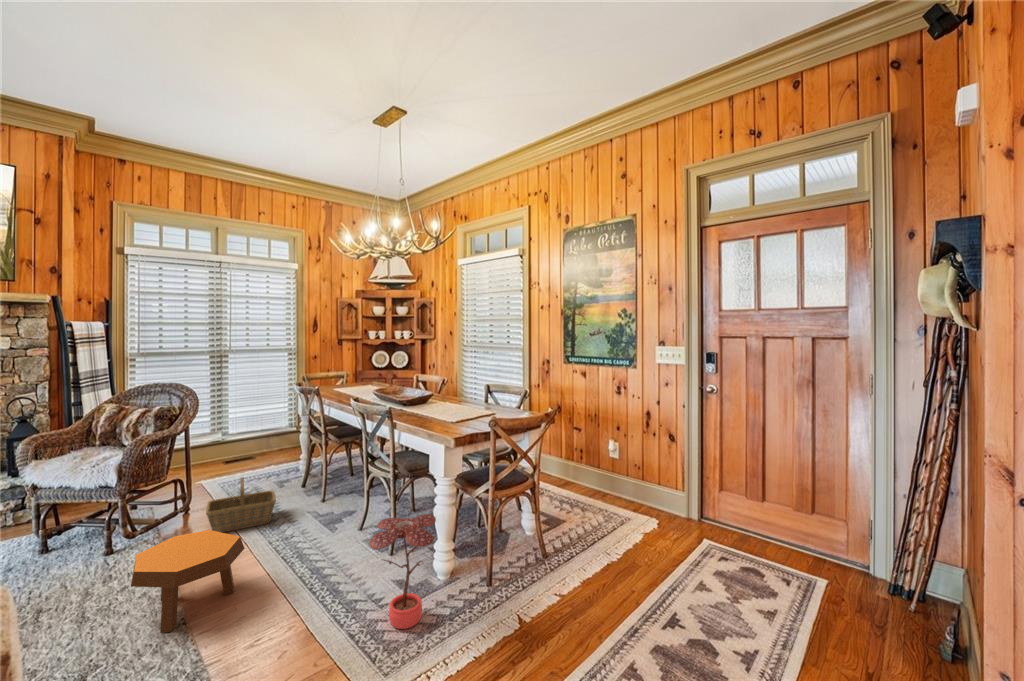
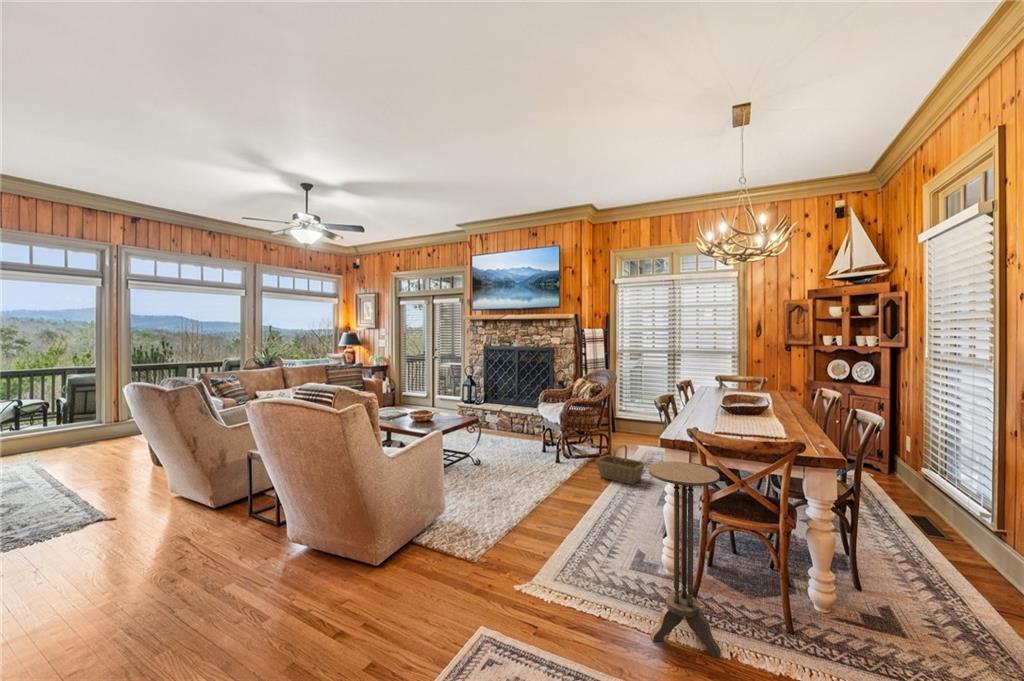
side table: none [491,446,553,628] -> present [648,462,721,658]
potted plant: present [369,514,436,629] -> none [571,492,636,583]
footstool: present [131,530,245,633] -> none [518,462,572,509]

